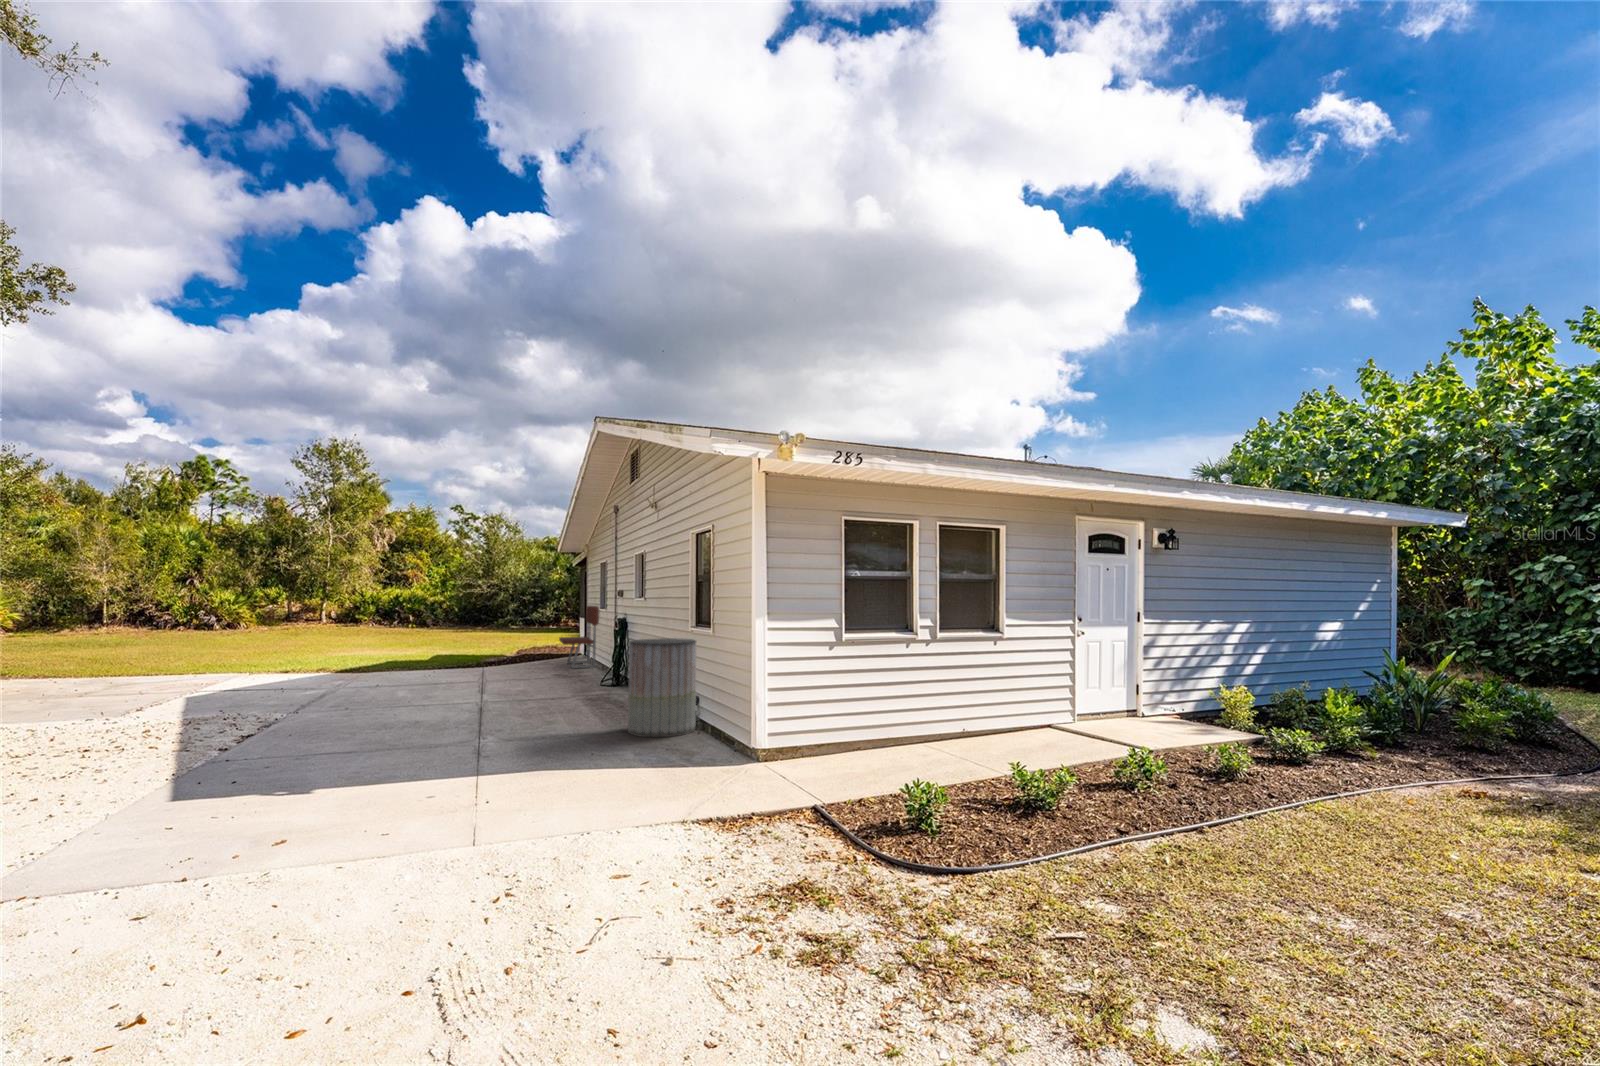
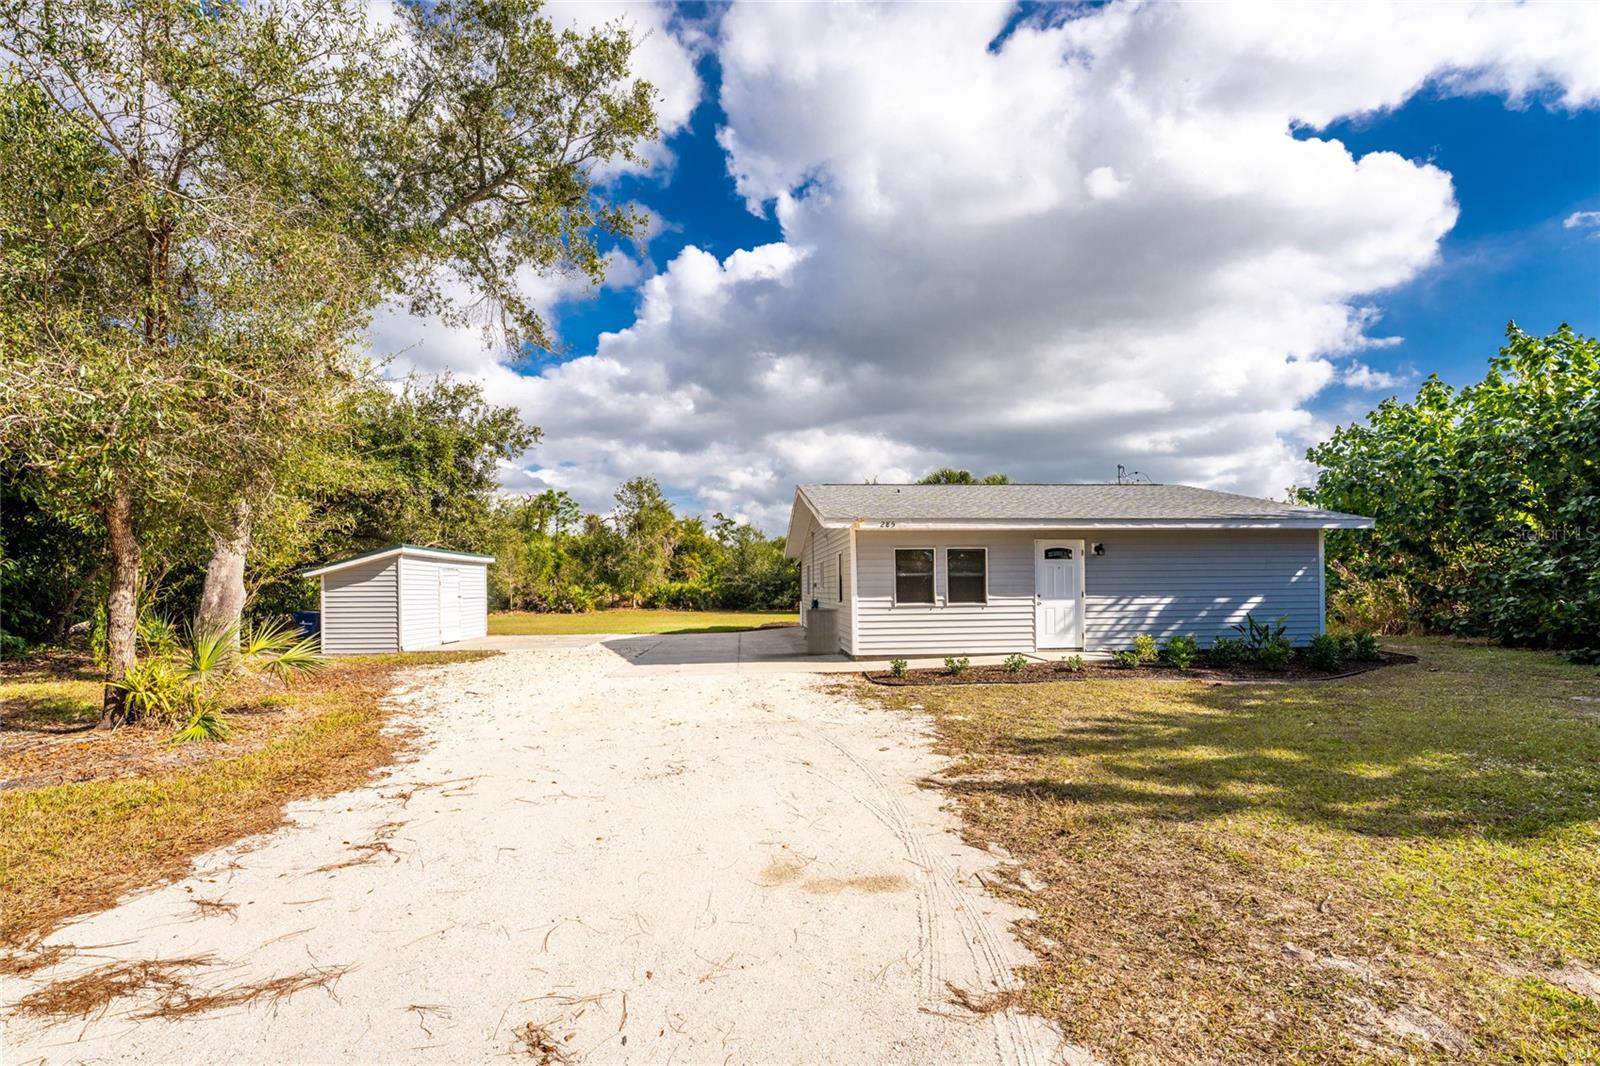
bench: present [559,606,599,669] -> none [786,593,809,633]

